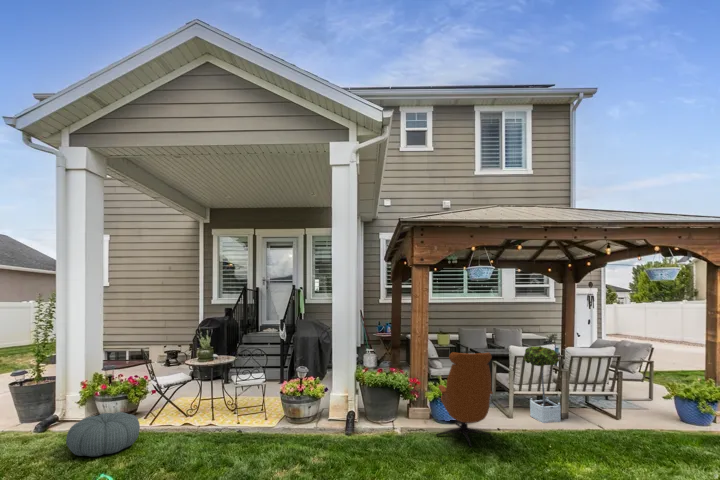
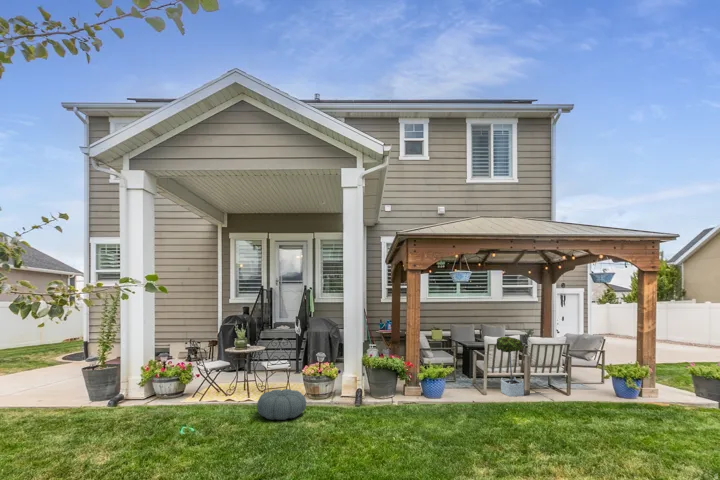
lounge chair: present [437,352,493,447] -> none [424,341,467,413]
pouf: present [66,412,140,456] -> present [257,389,306,420]

